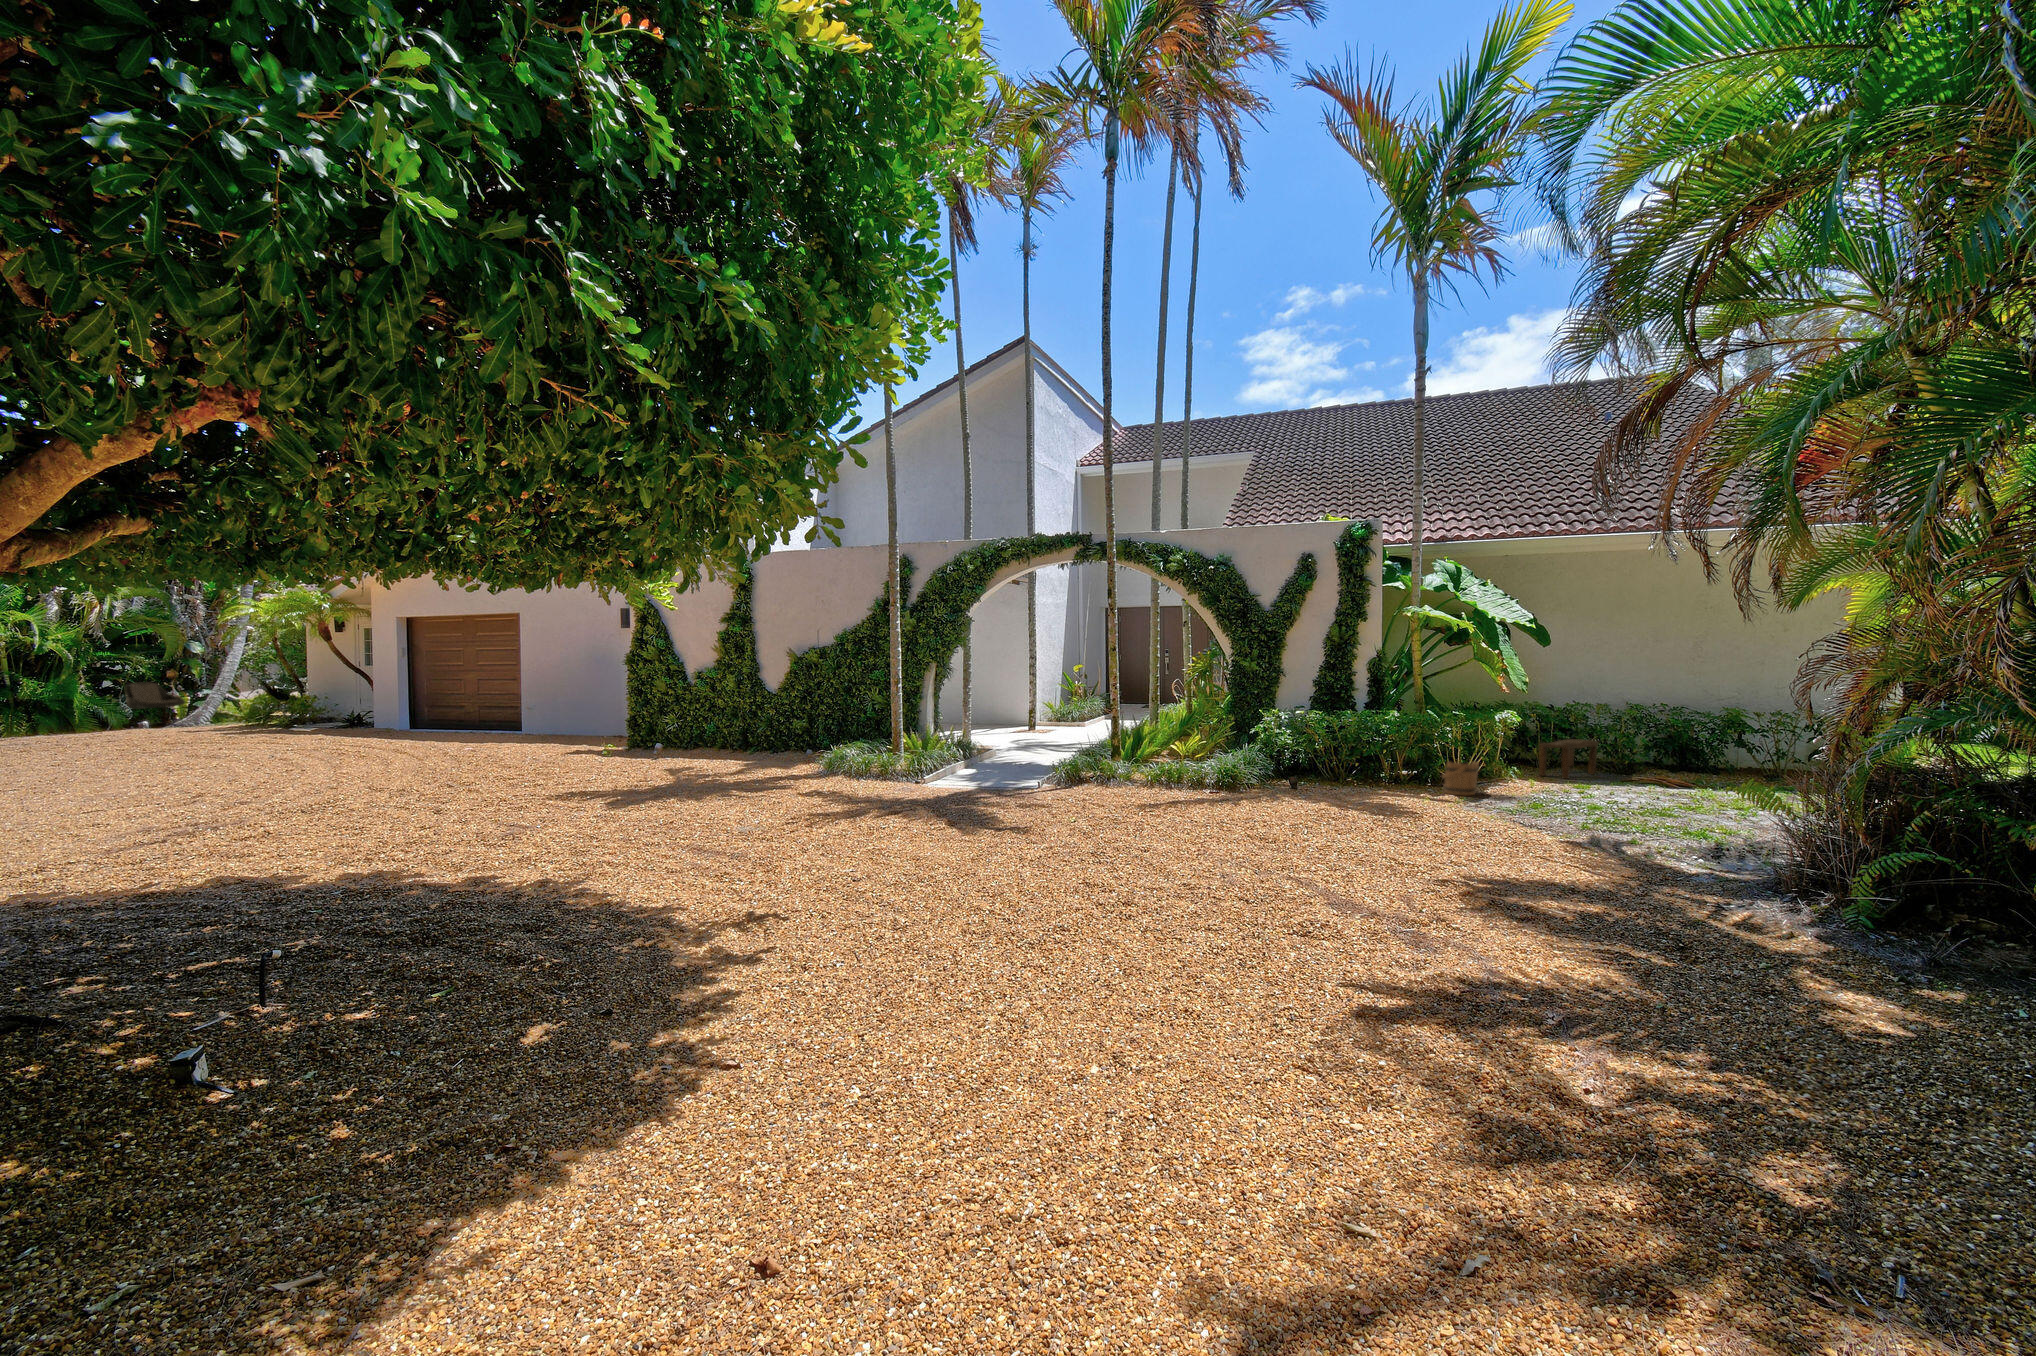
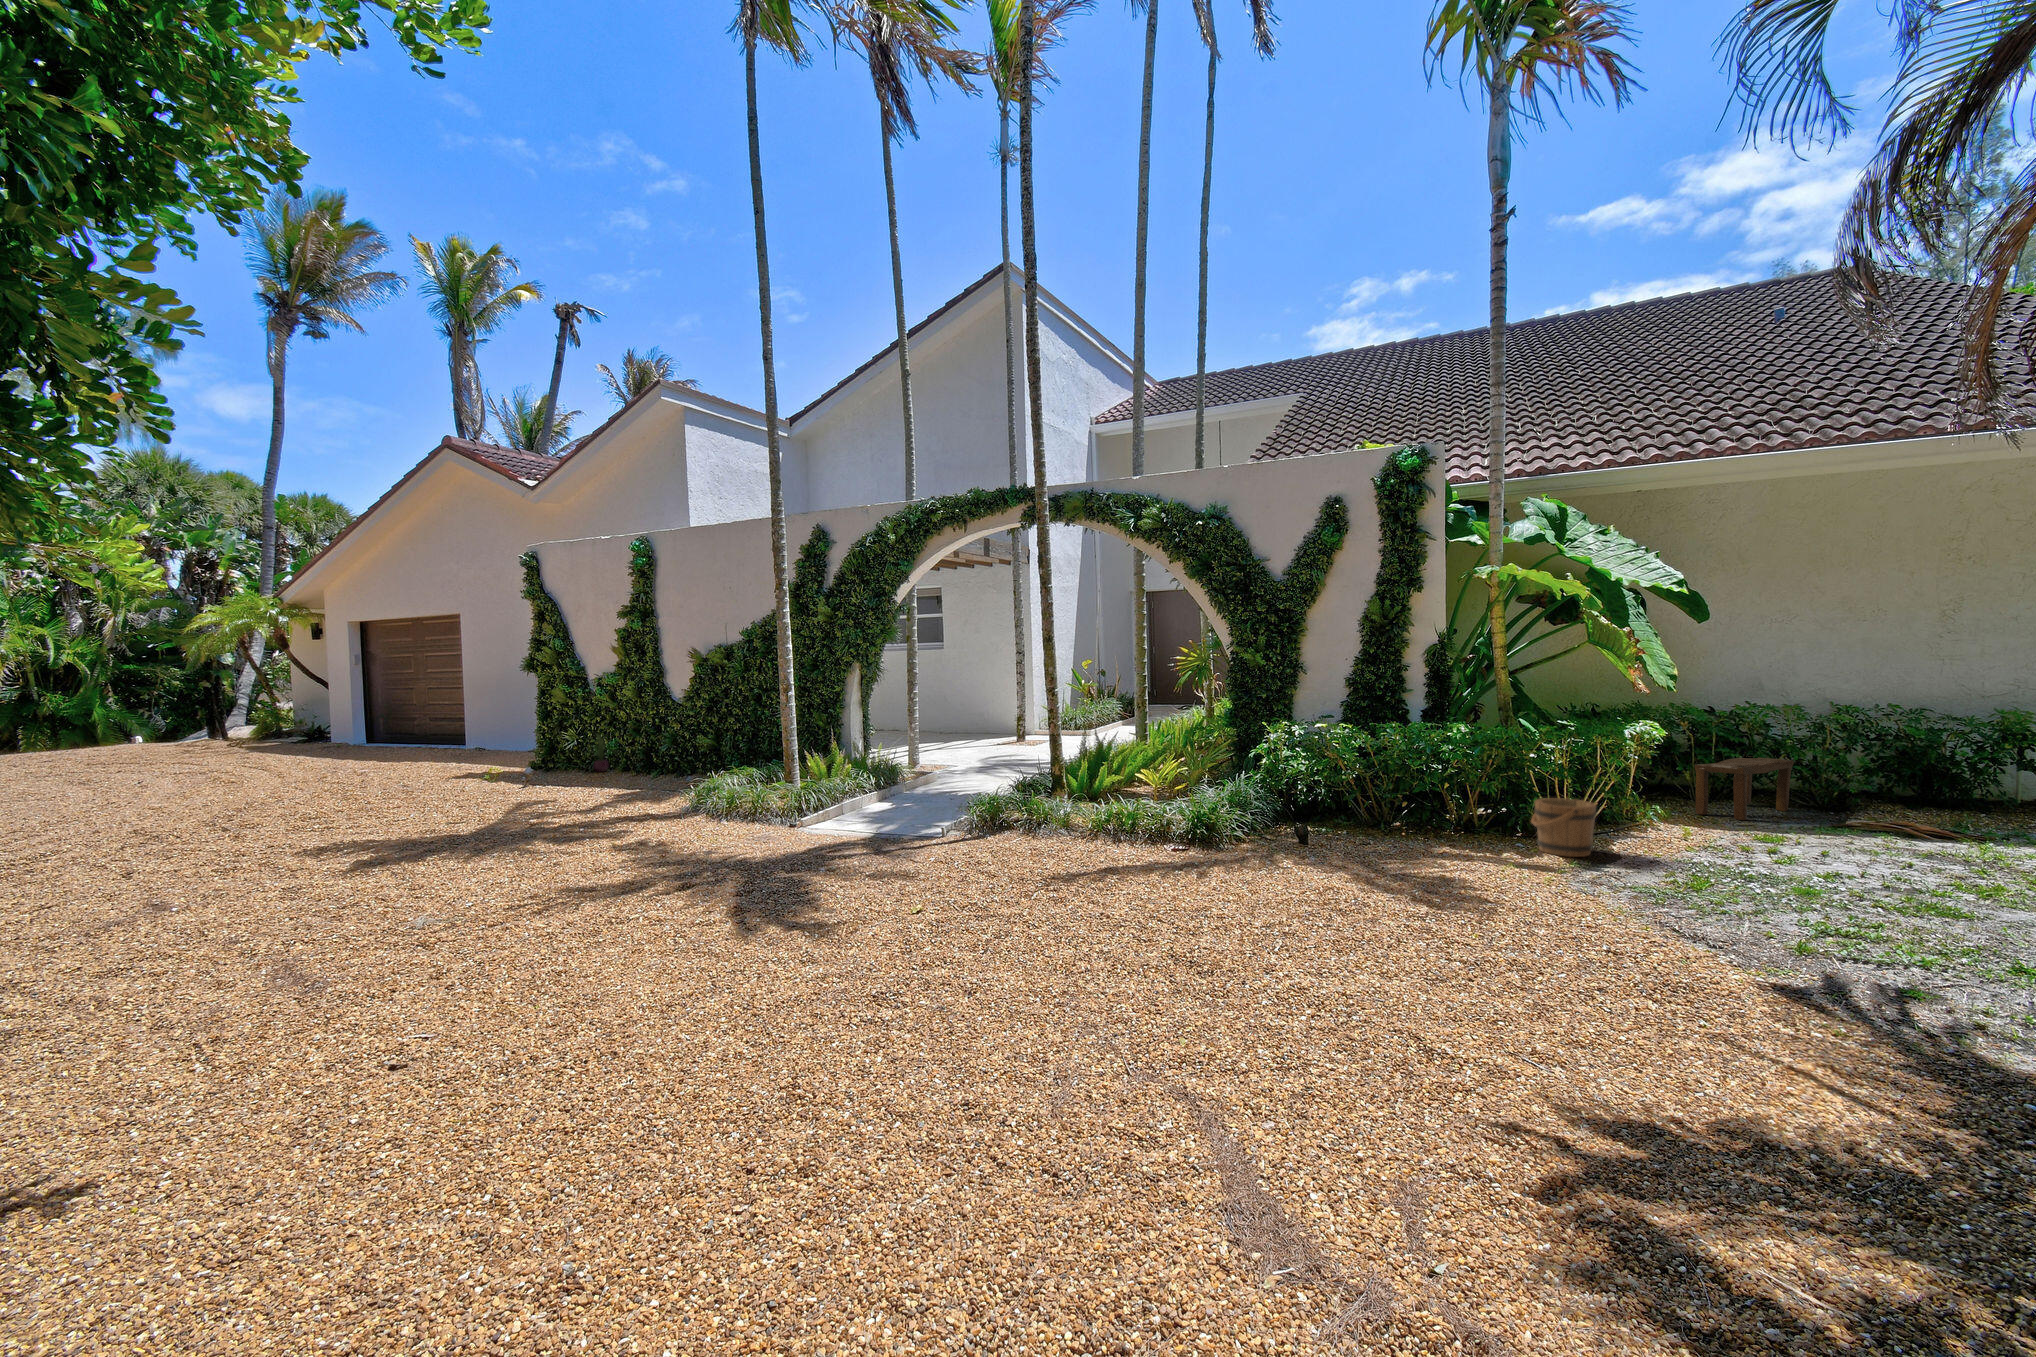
lounge chair: present [123,682,185,726] -> none [85,699,150,747]
decorative plant: none [684,717,719,749] -> present [594,734,609,772]

